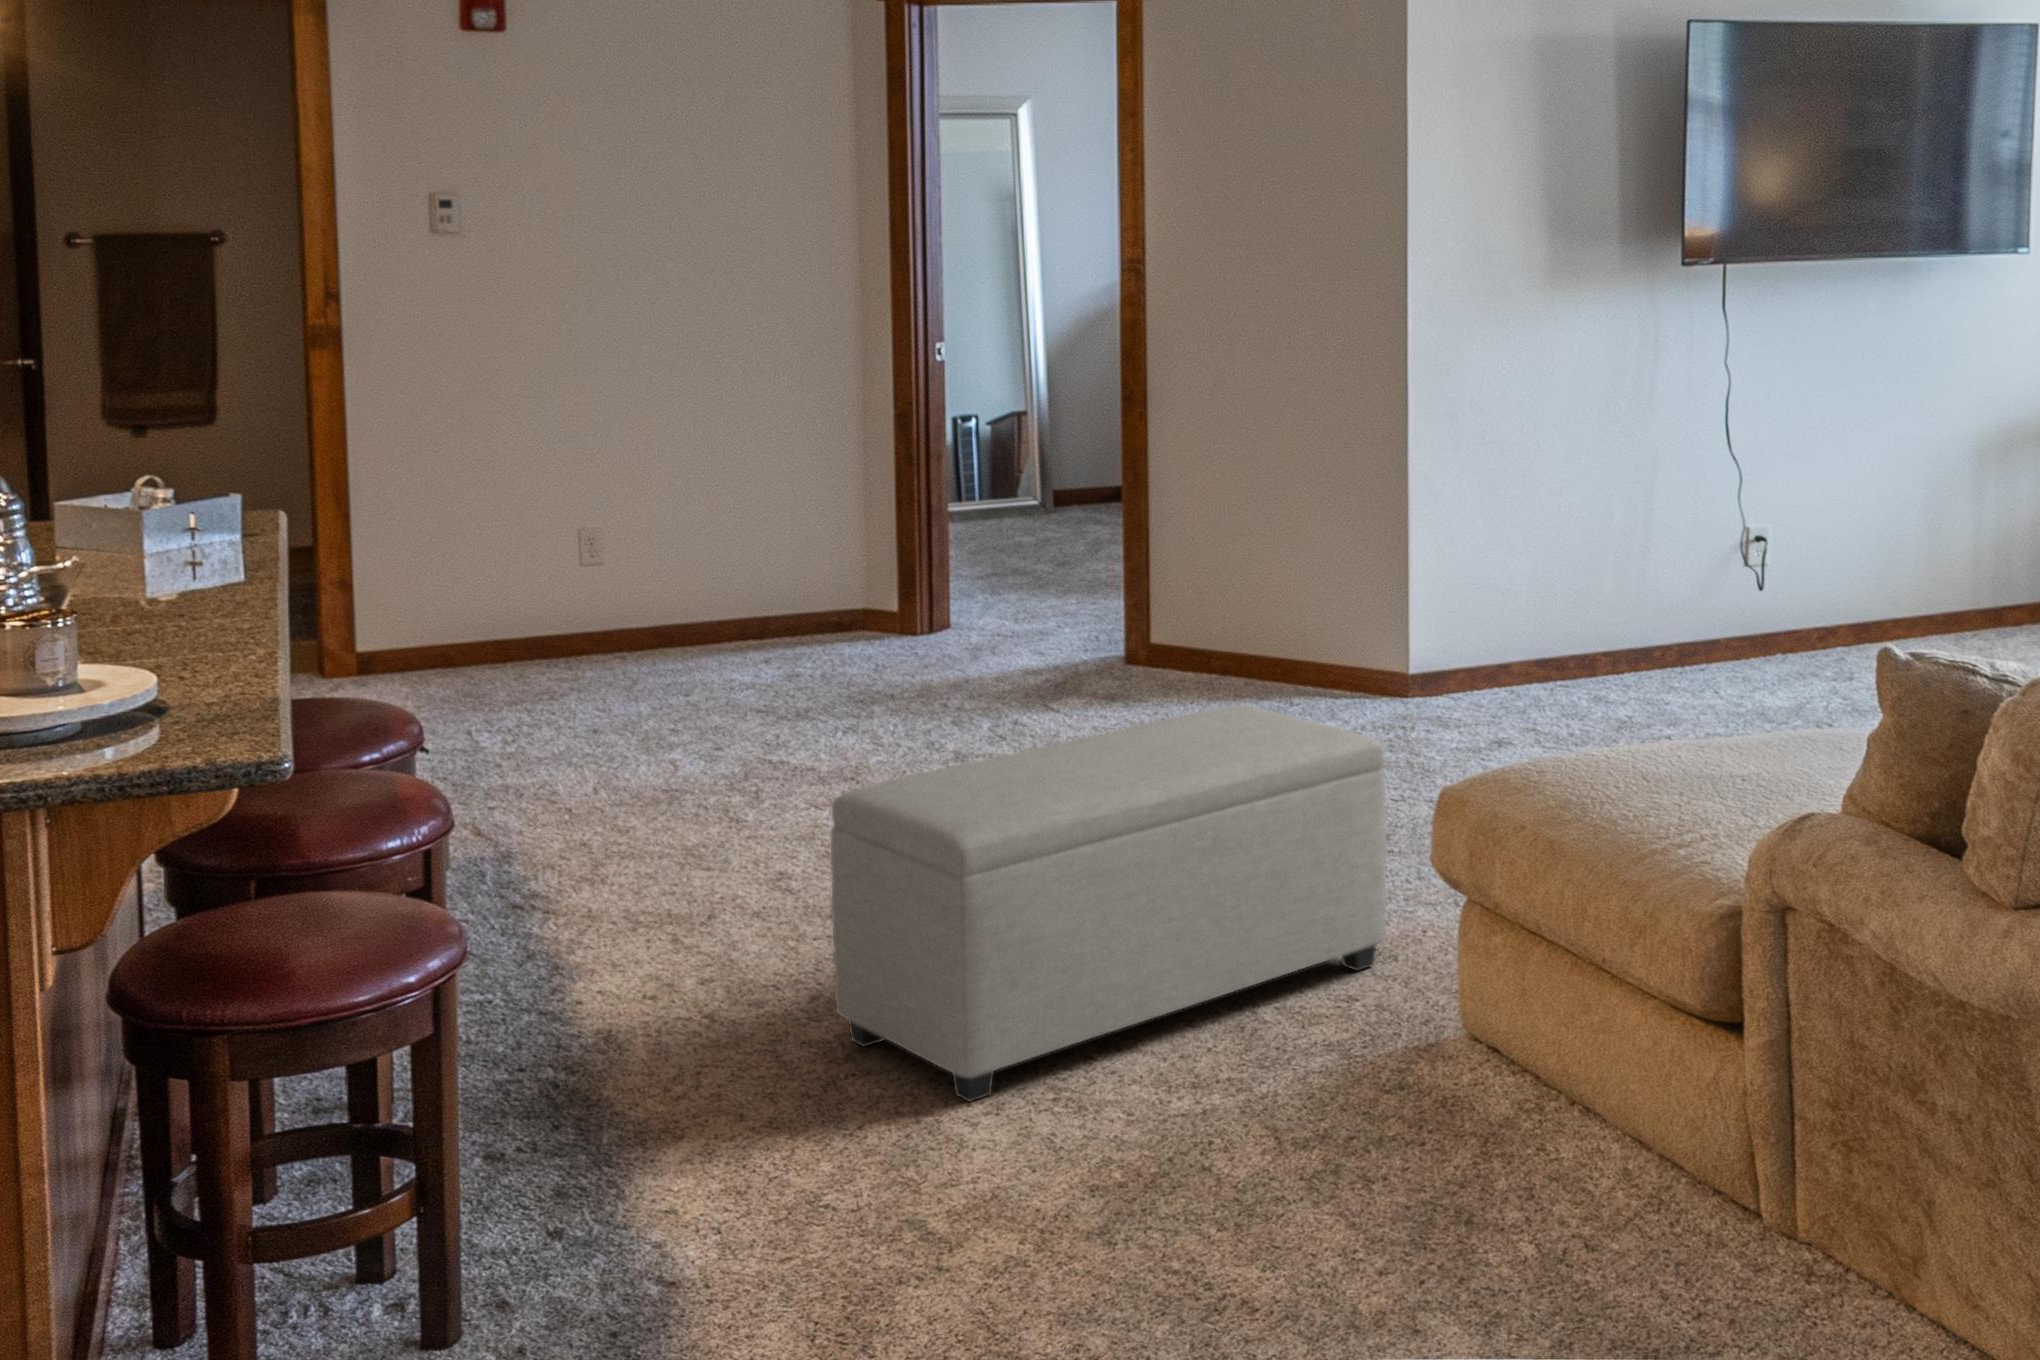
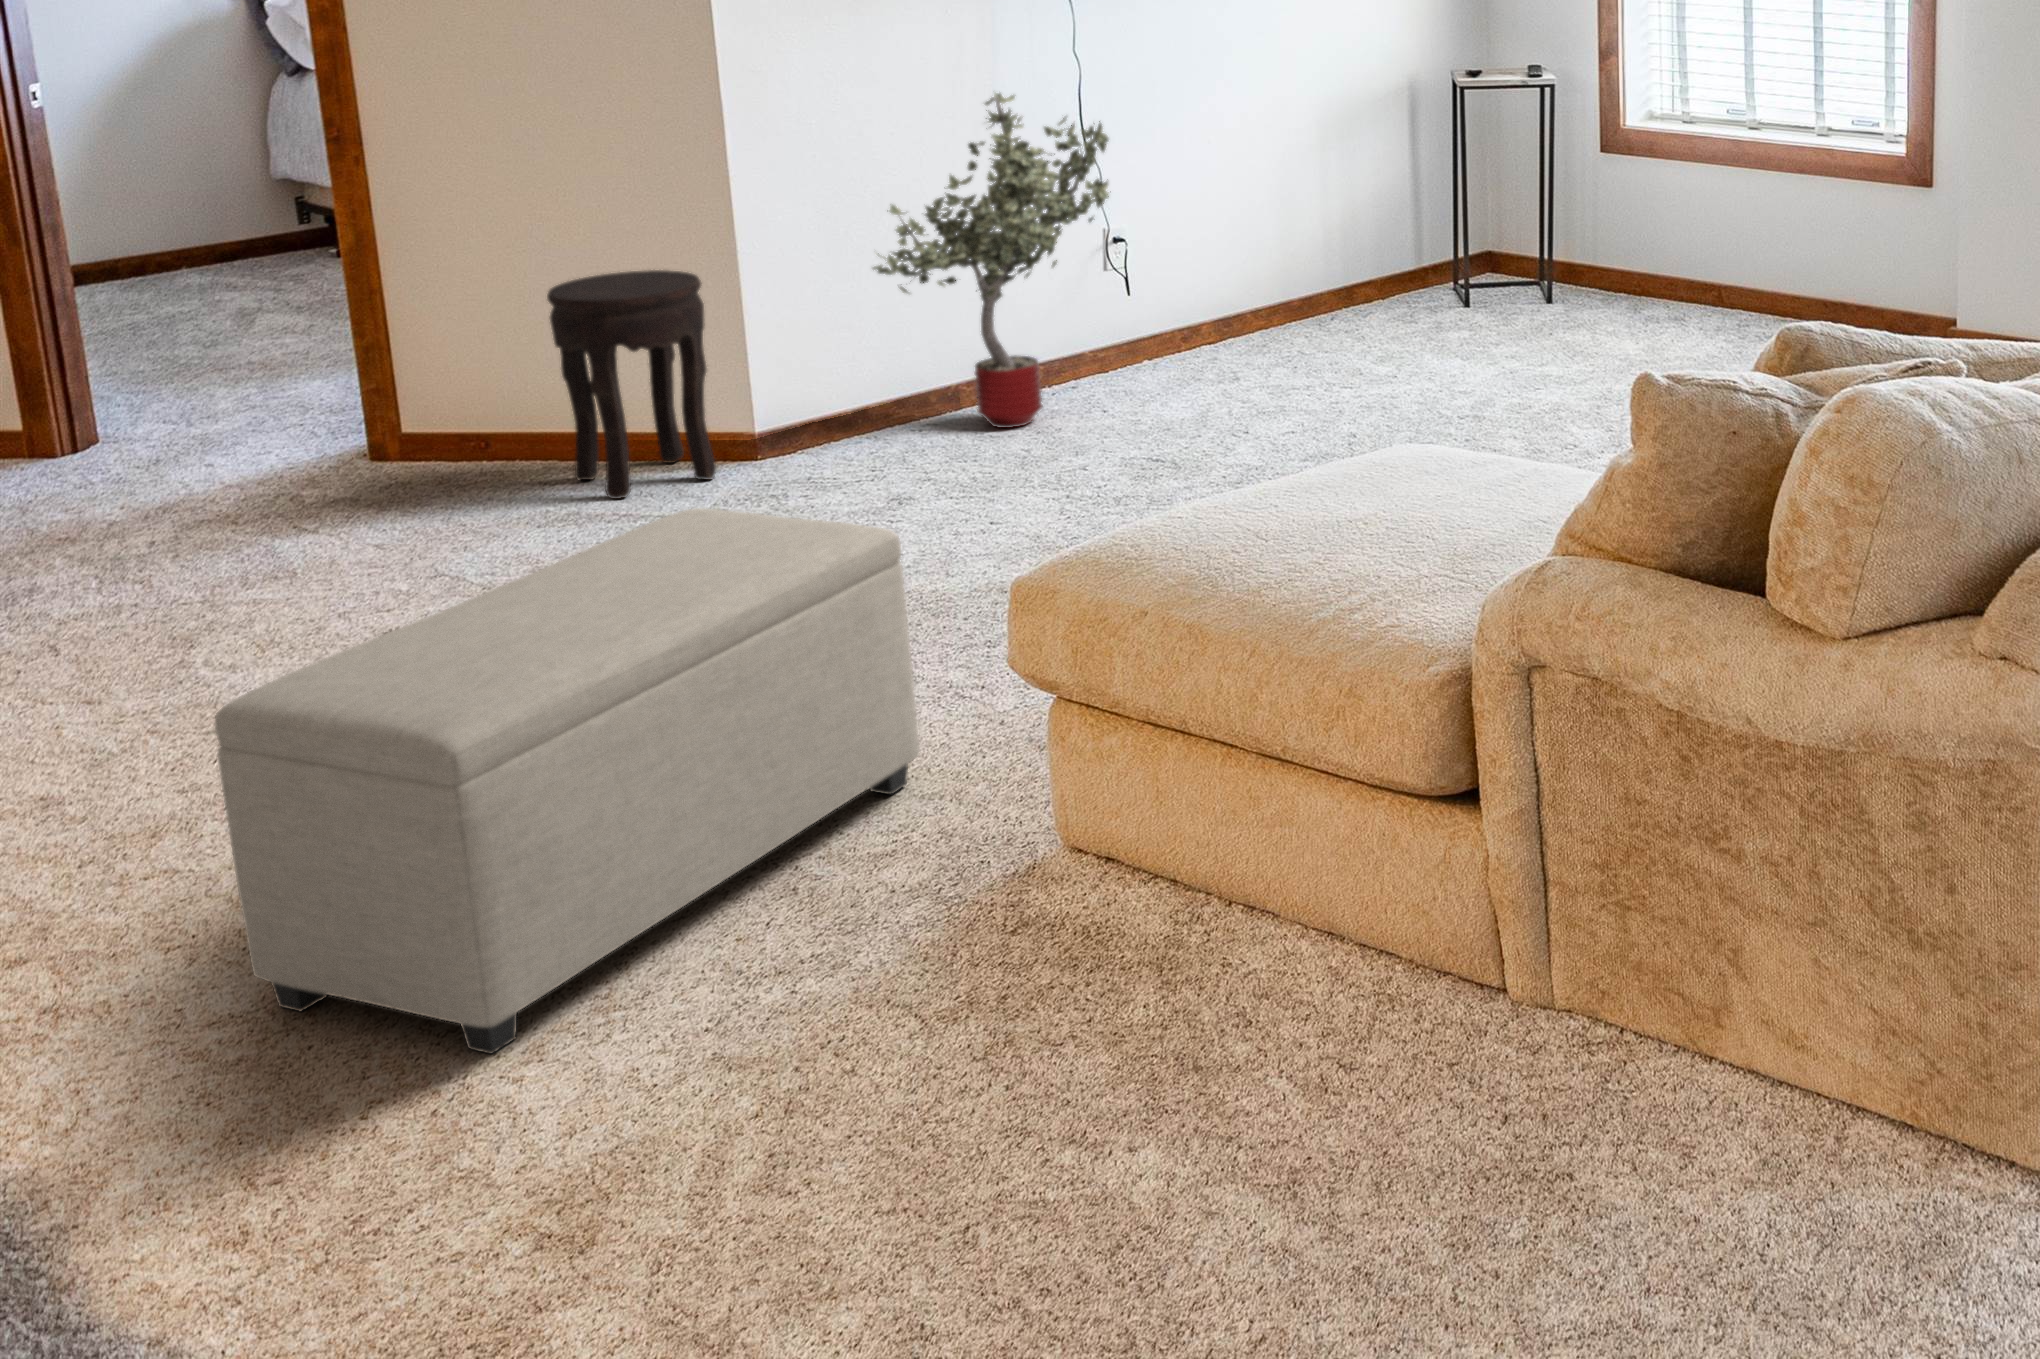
potted tree: none [1514,394,1742,697] -> present [873,93,1109,428]
side table: none [1251,525,1373,715] -> present [547,270,716,499]

